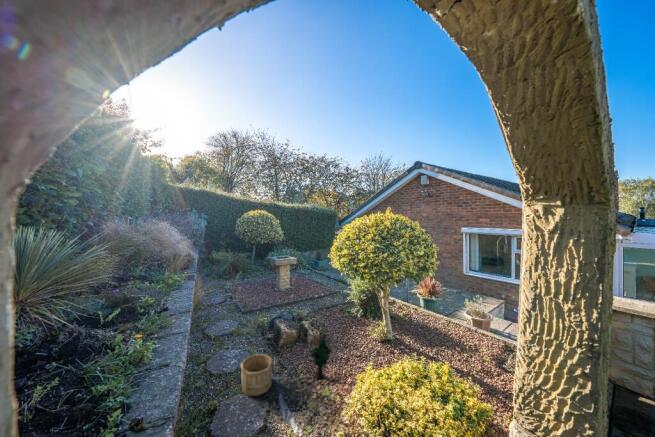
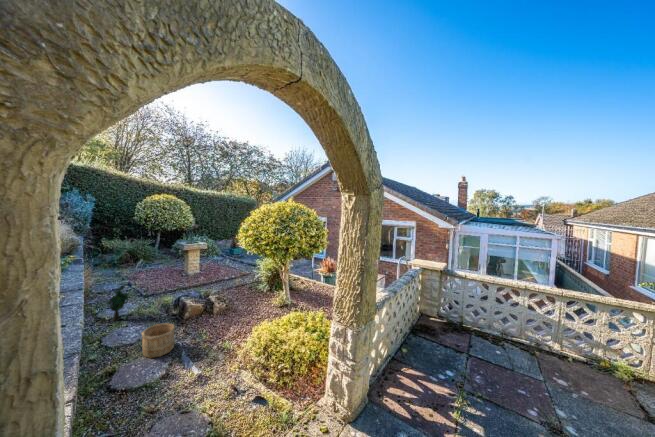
decorative plant: present [310,334,332,379] -> present [106,286,129,321]

